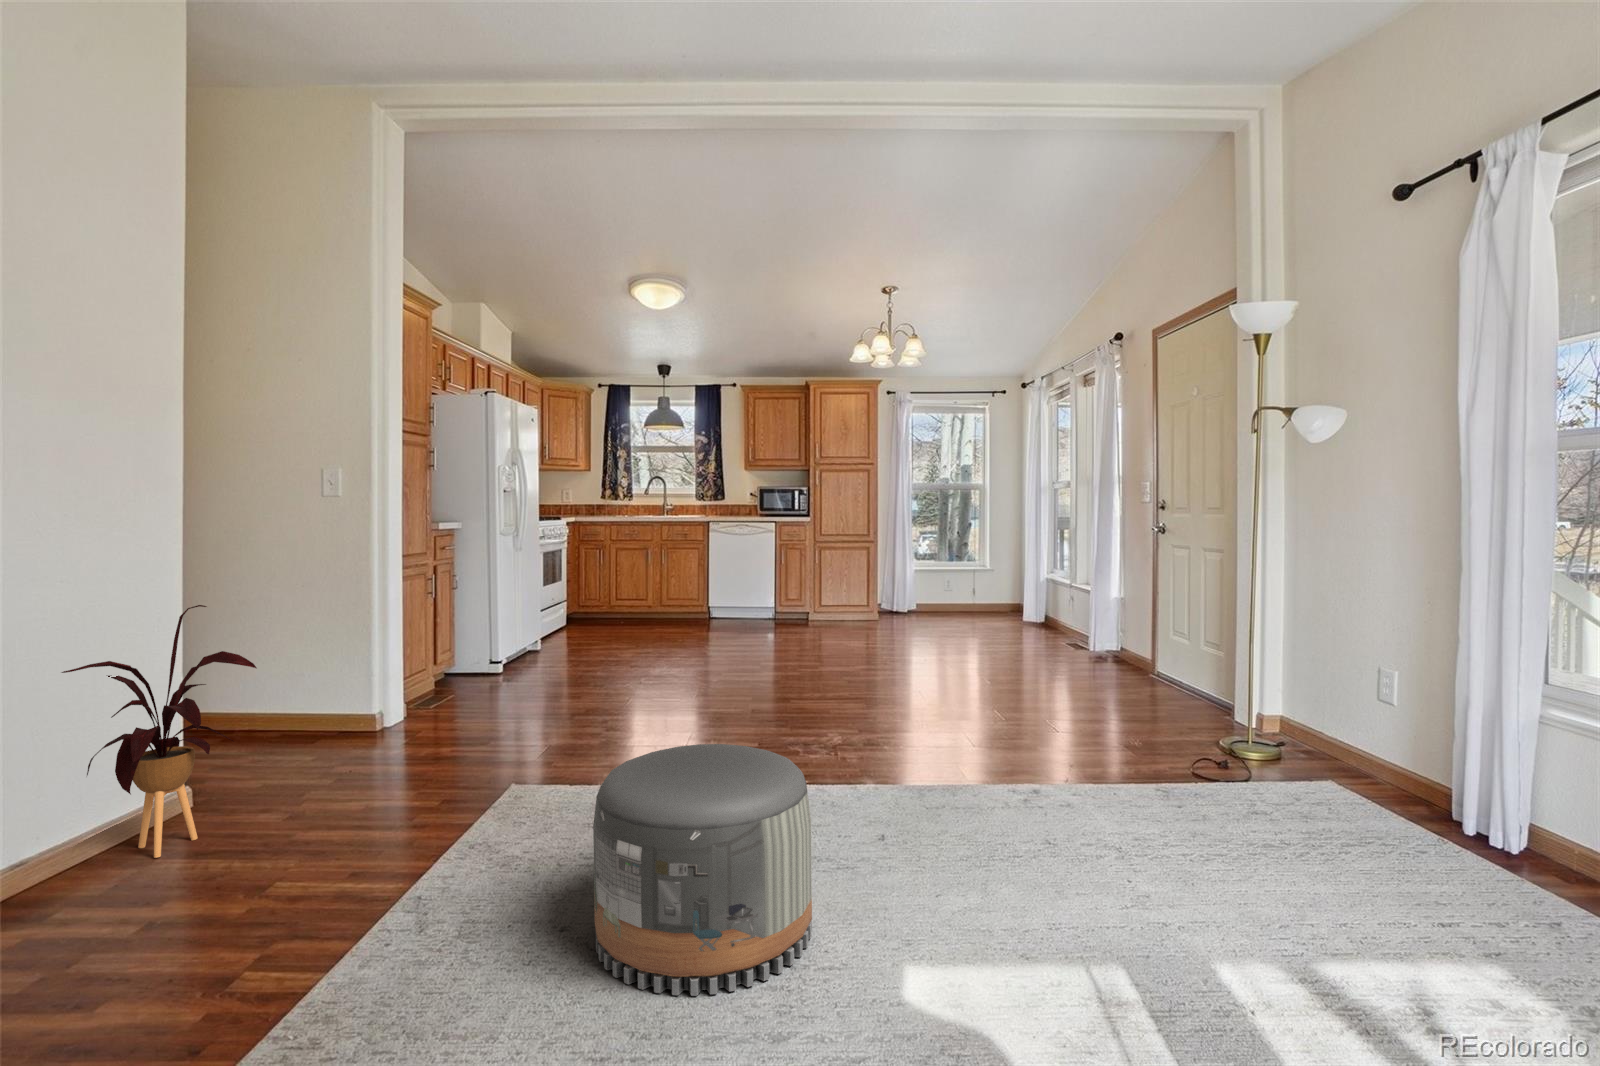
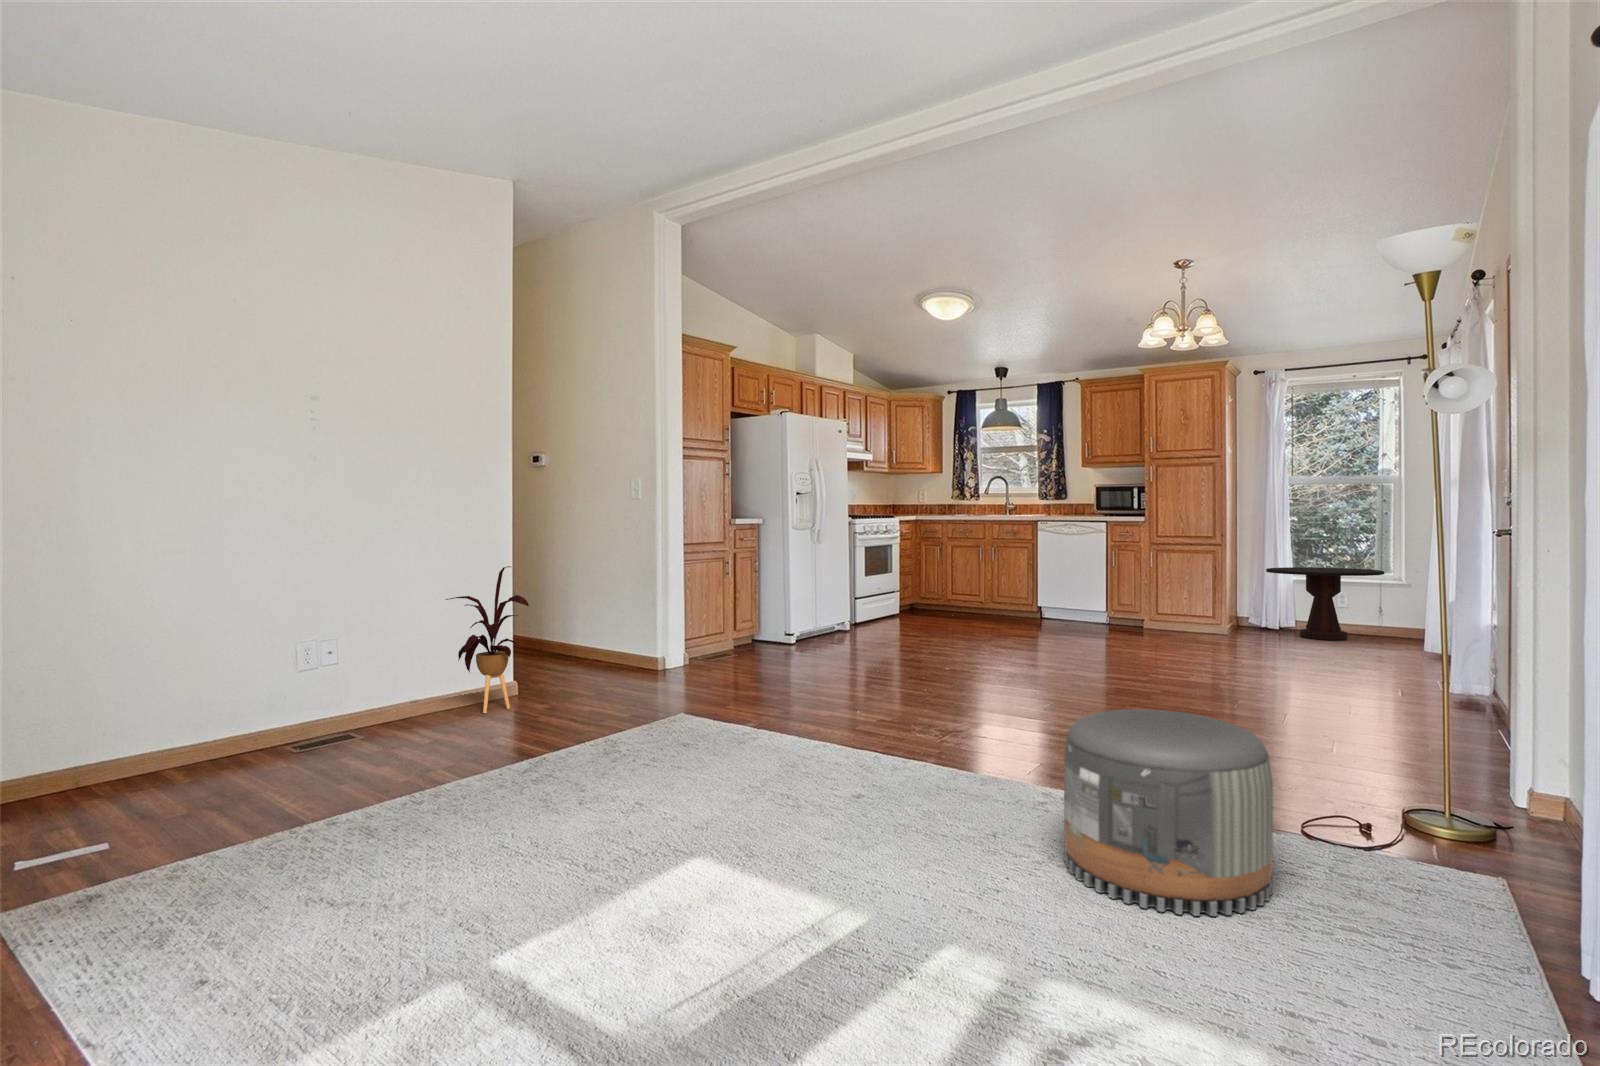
side table: none [903,560,986,619] -> present [1266,567,1385,640]
pouf: present [593,744,812,996] -> present [1064,709,1273,916]

